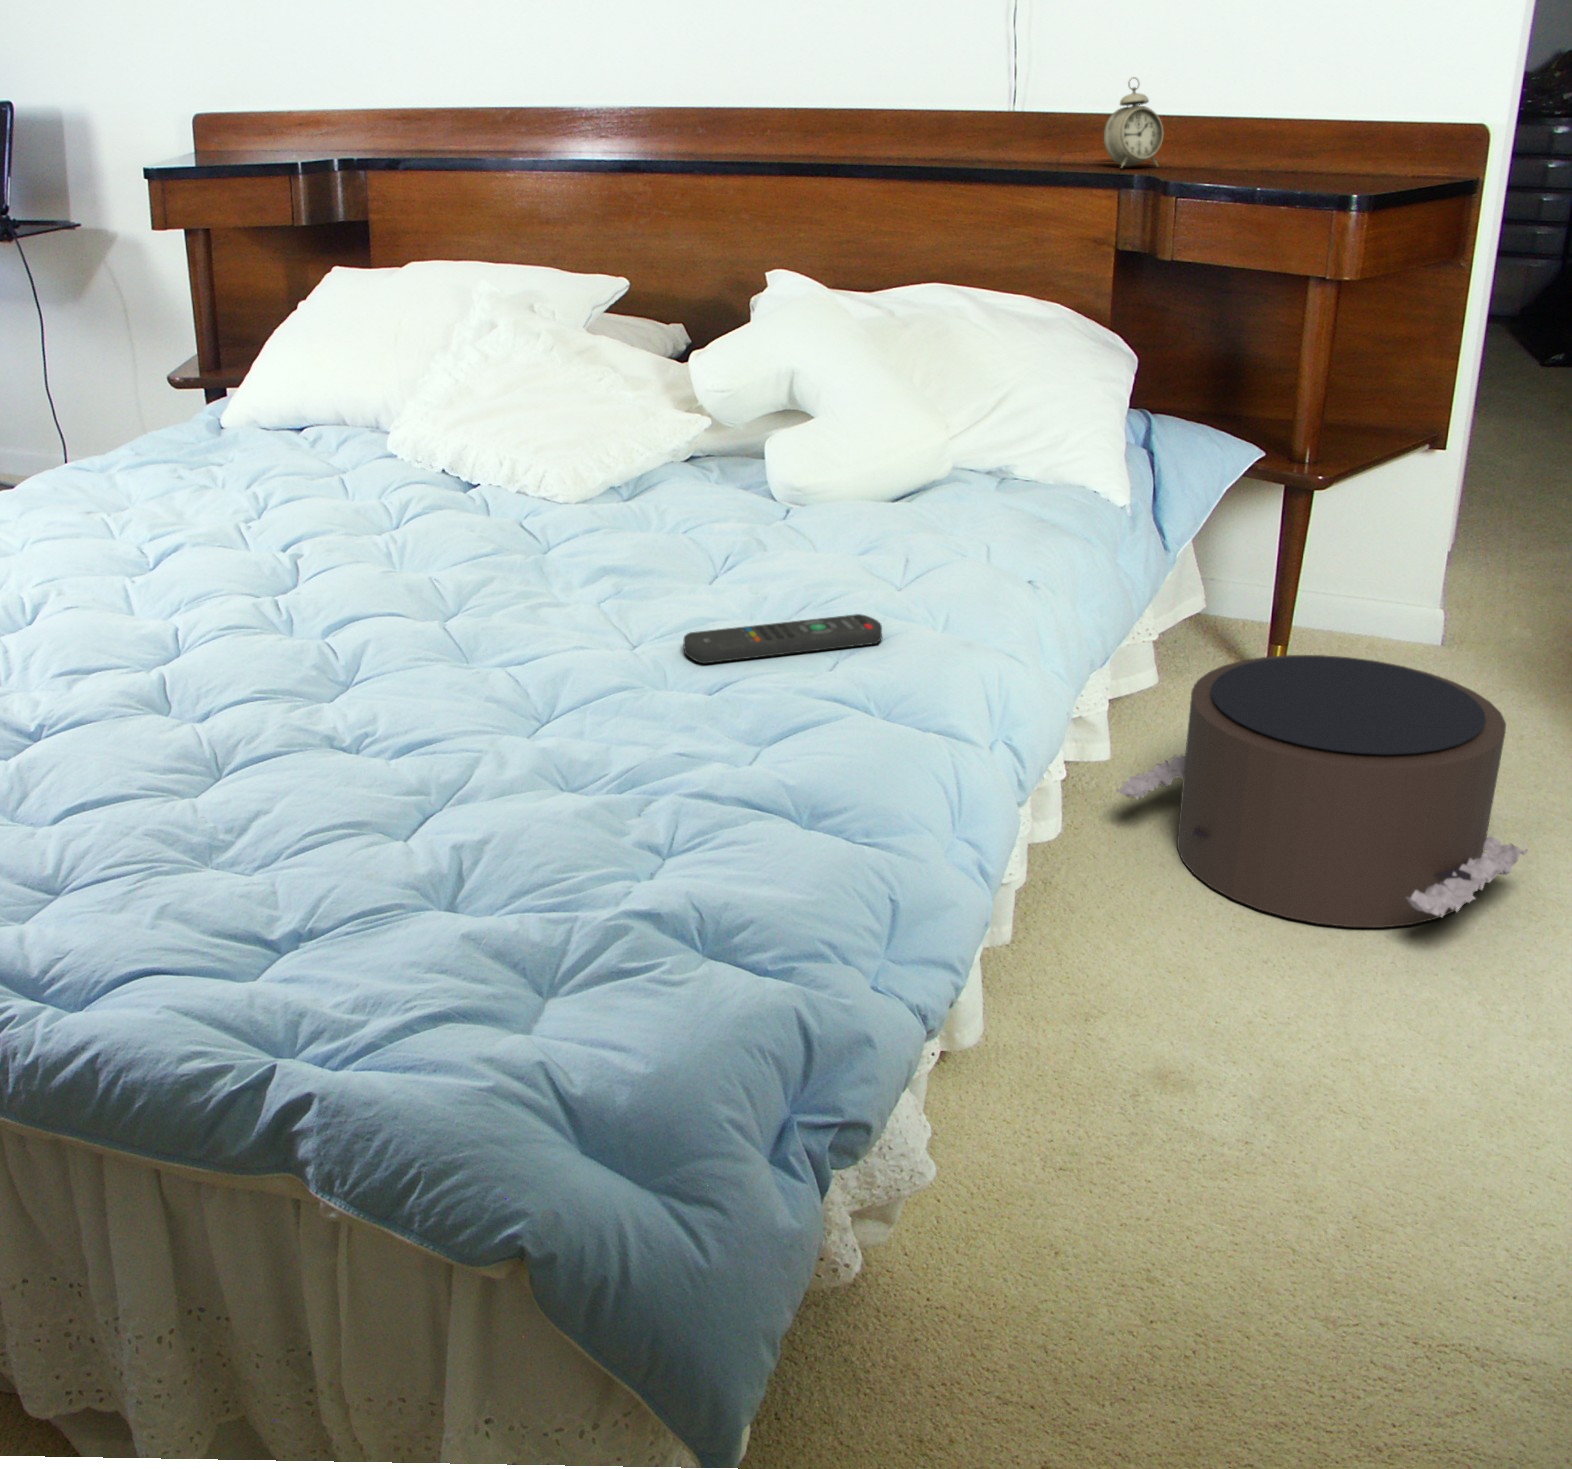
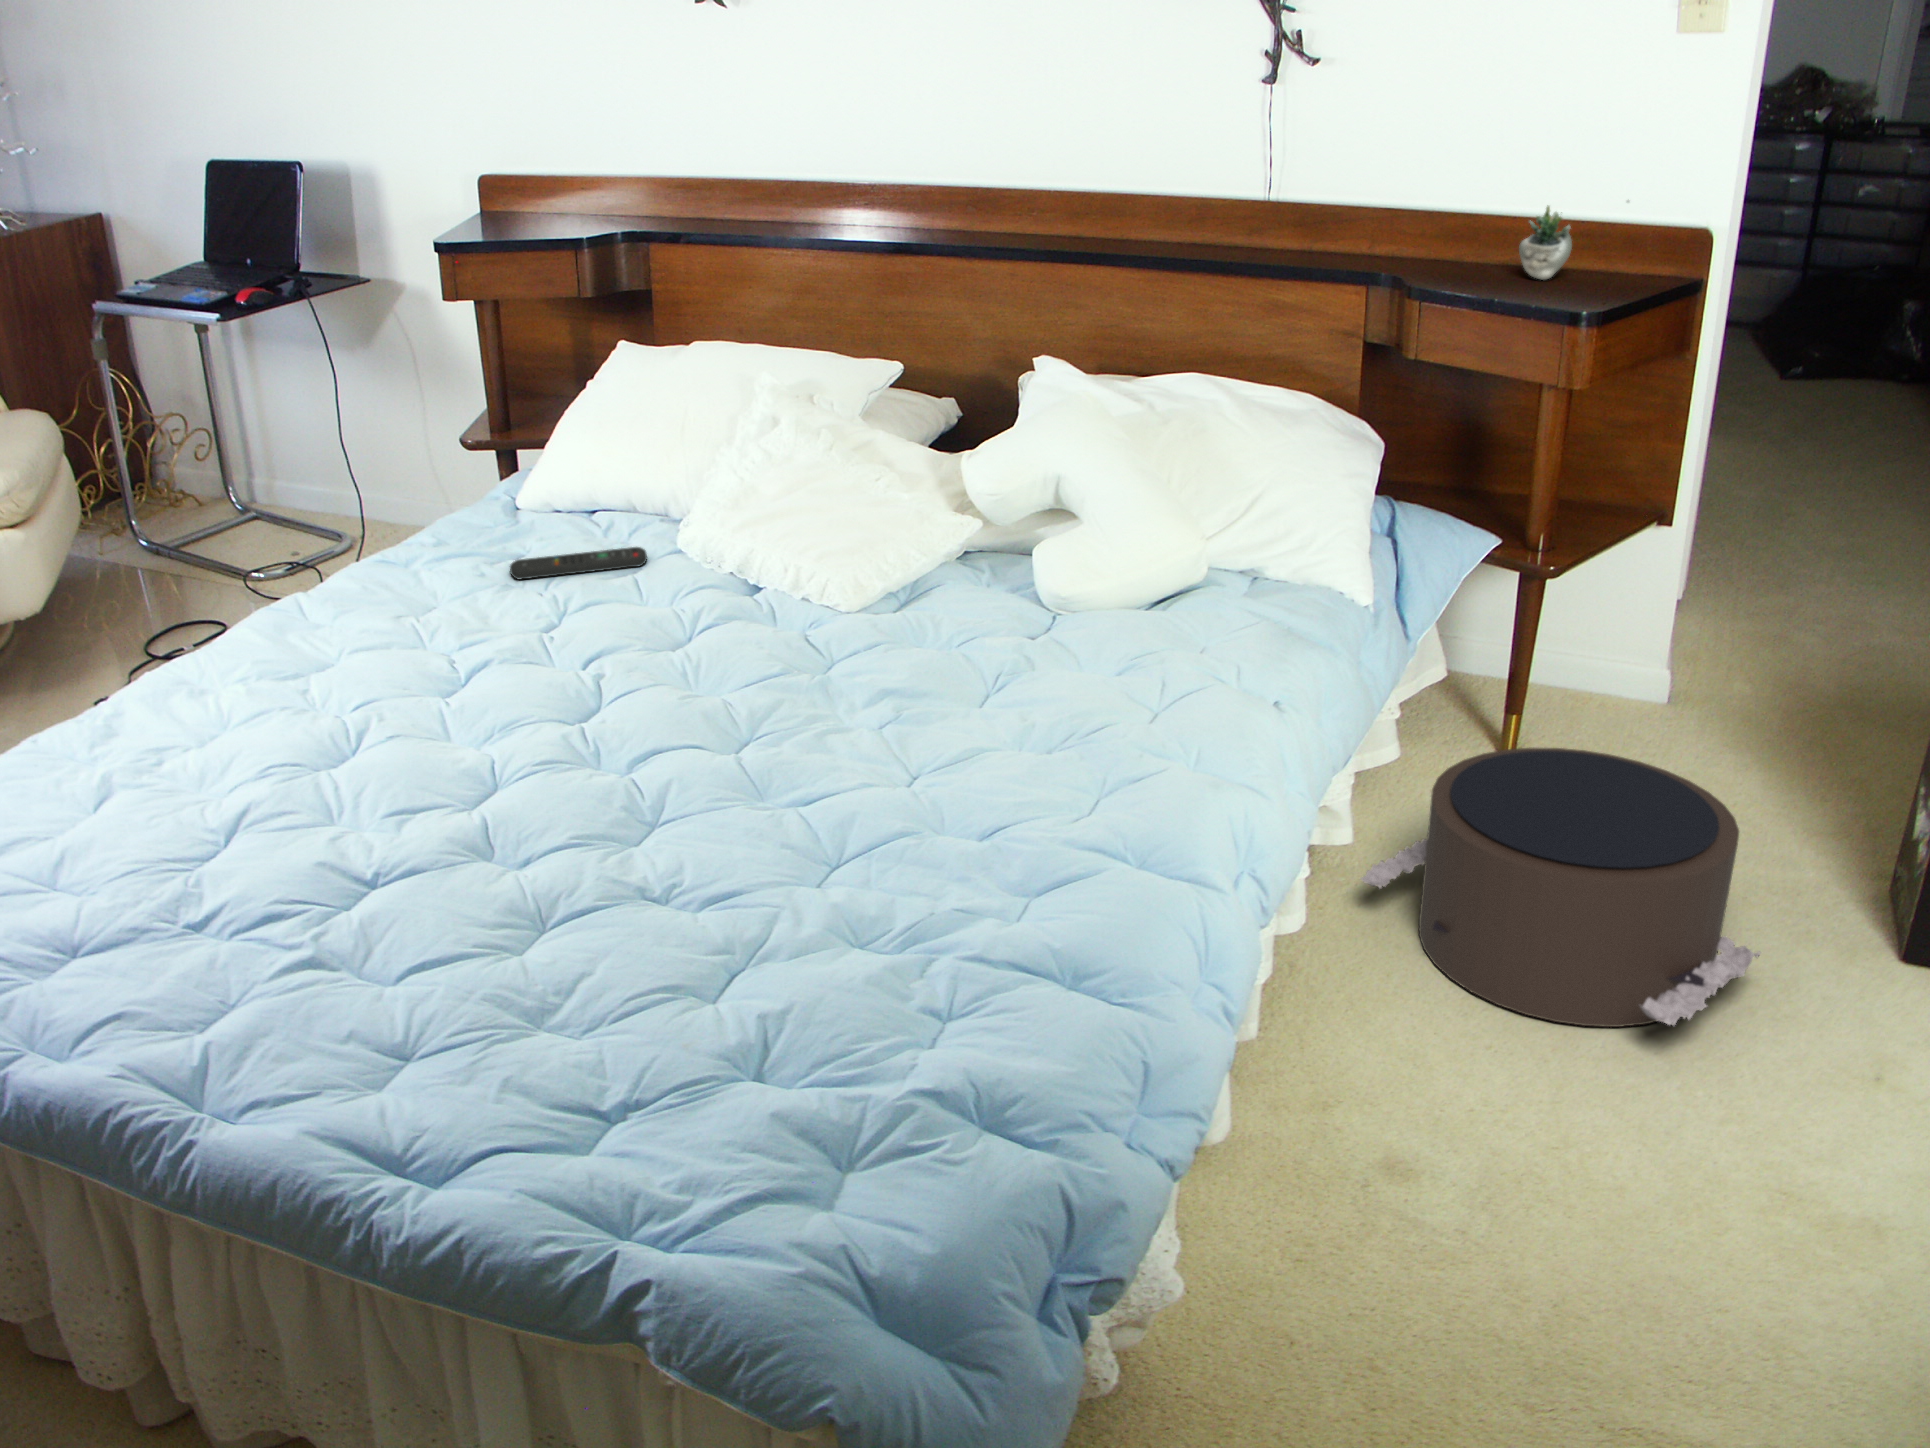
alarm clock: present [1104,77,1163,167] -> none [1349,177,1406,263]
succulent plant: none [1279,91,1392,179] -> present [1519,200,1629,280]
remote control: present [684,614,882,663] -> present [510,547,647,580]

